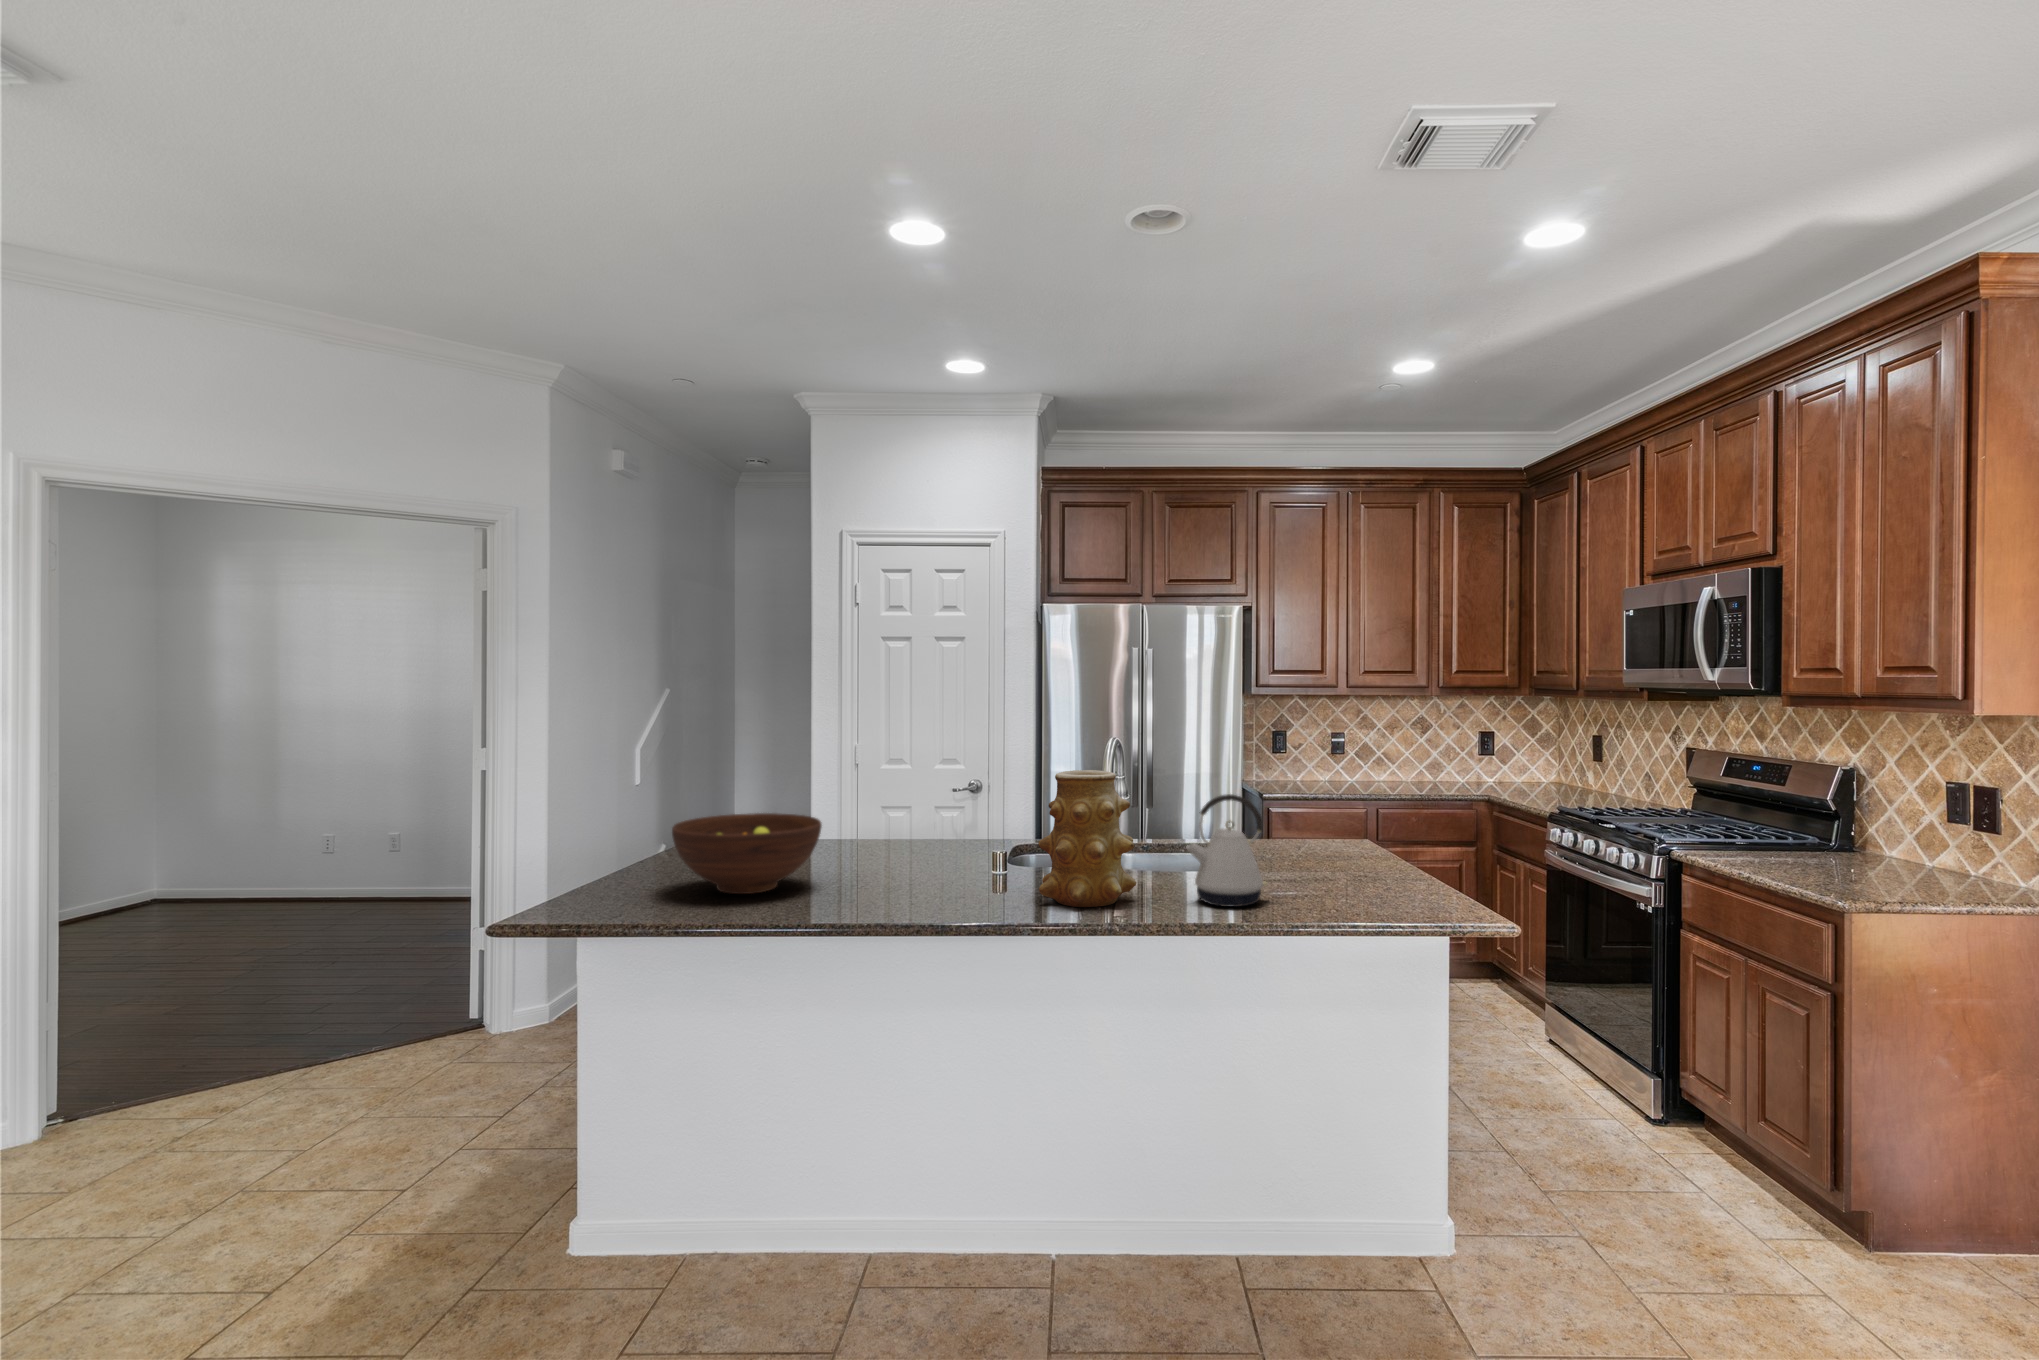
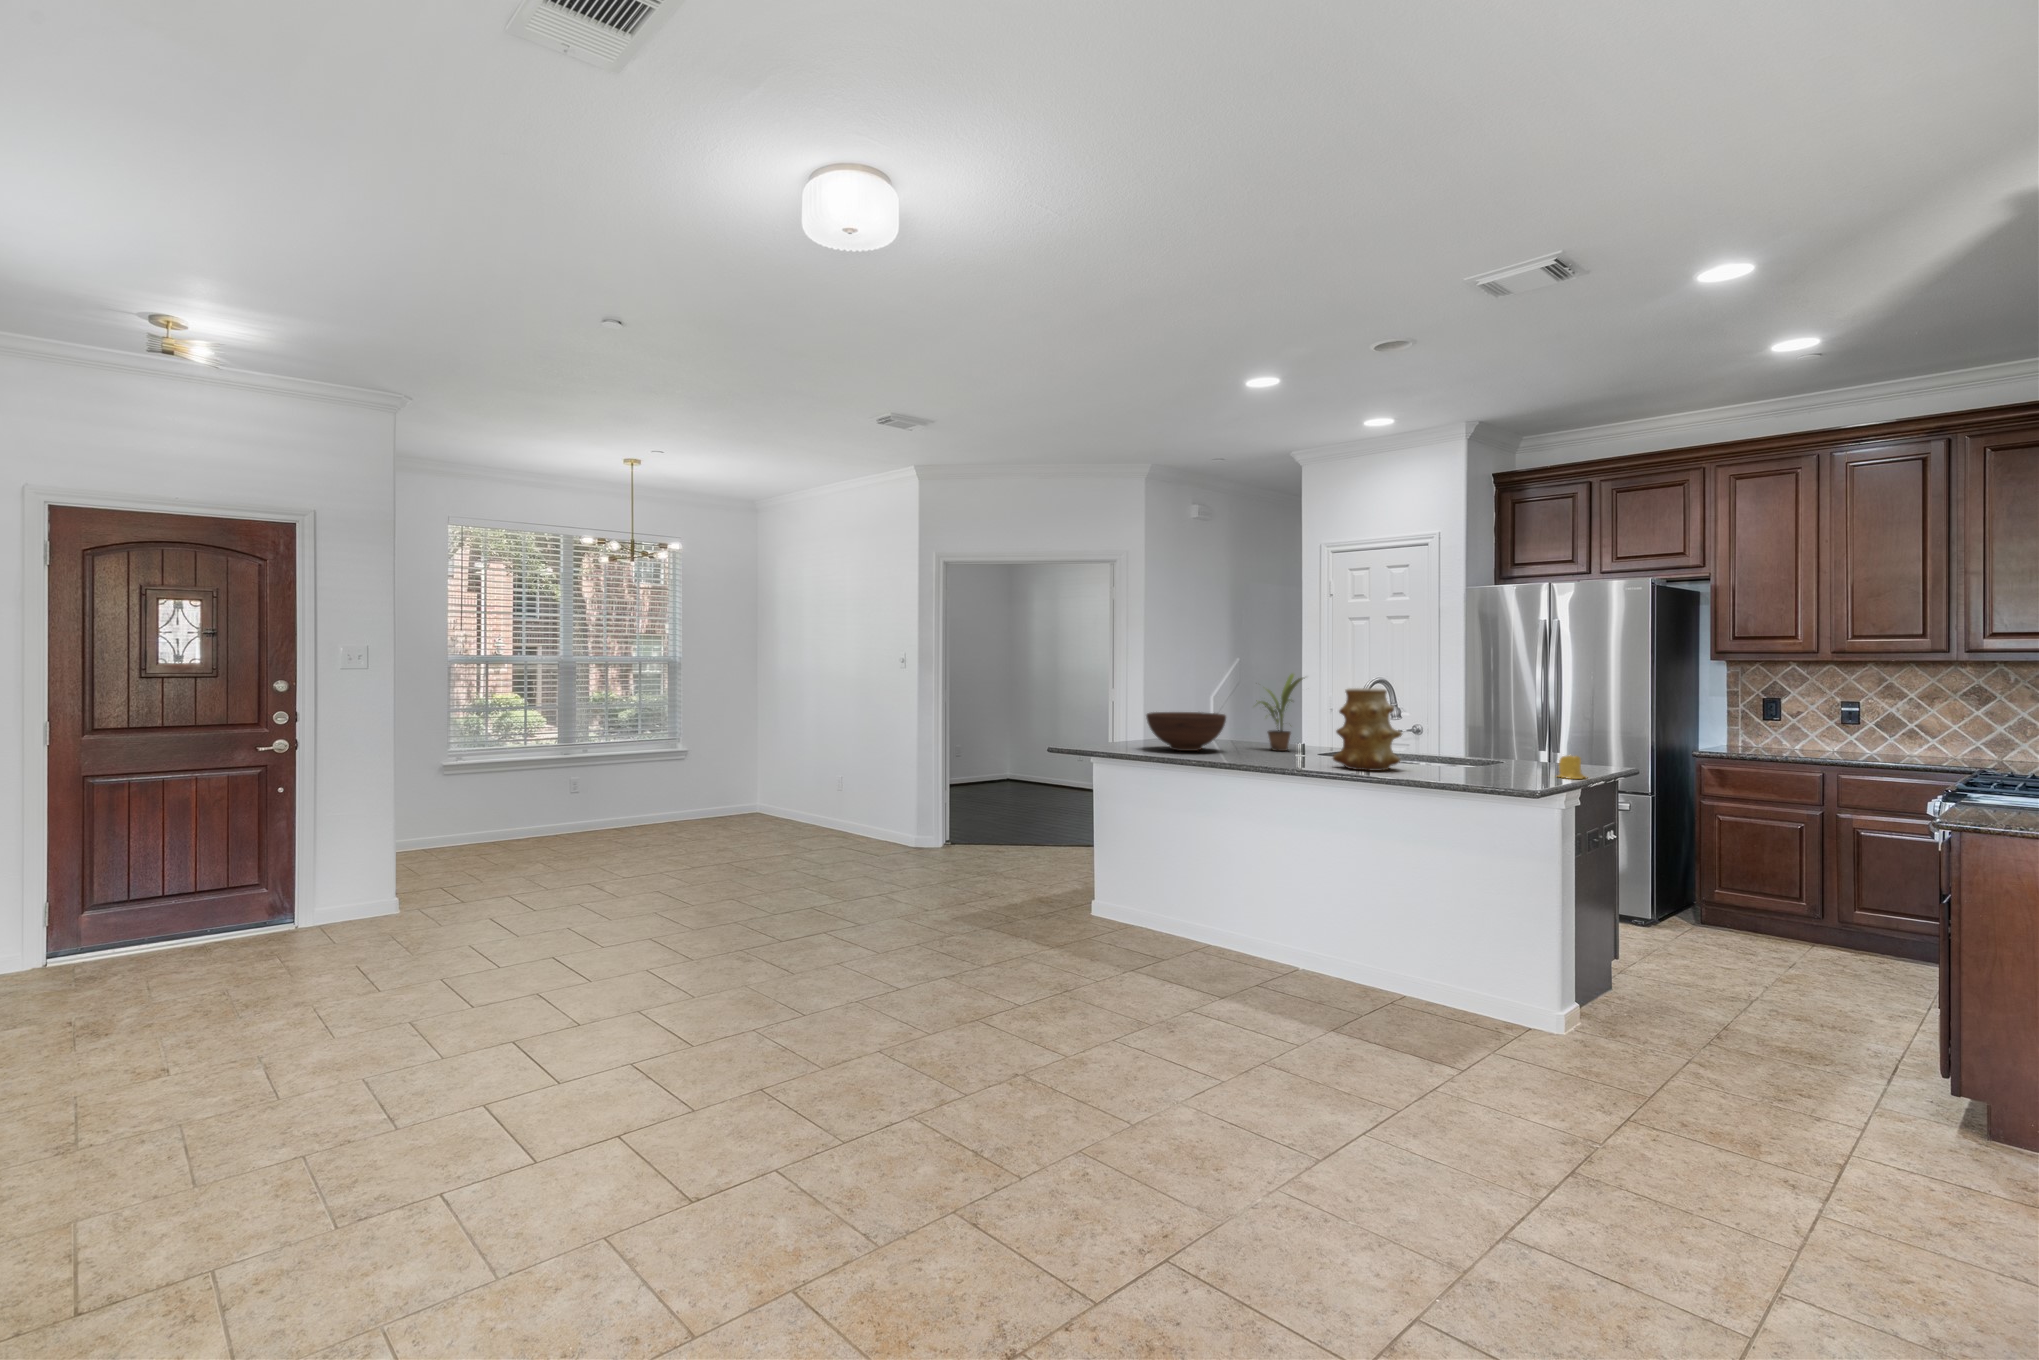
potted plant: none [841,735,942,868] -> present [1258,674,1303,751]
kettle: present [1186,794,1268,907] -> none [1431,705,1497,779]
candle: none [1295,847,1328,882] -> present [1558,755,1586,779]

